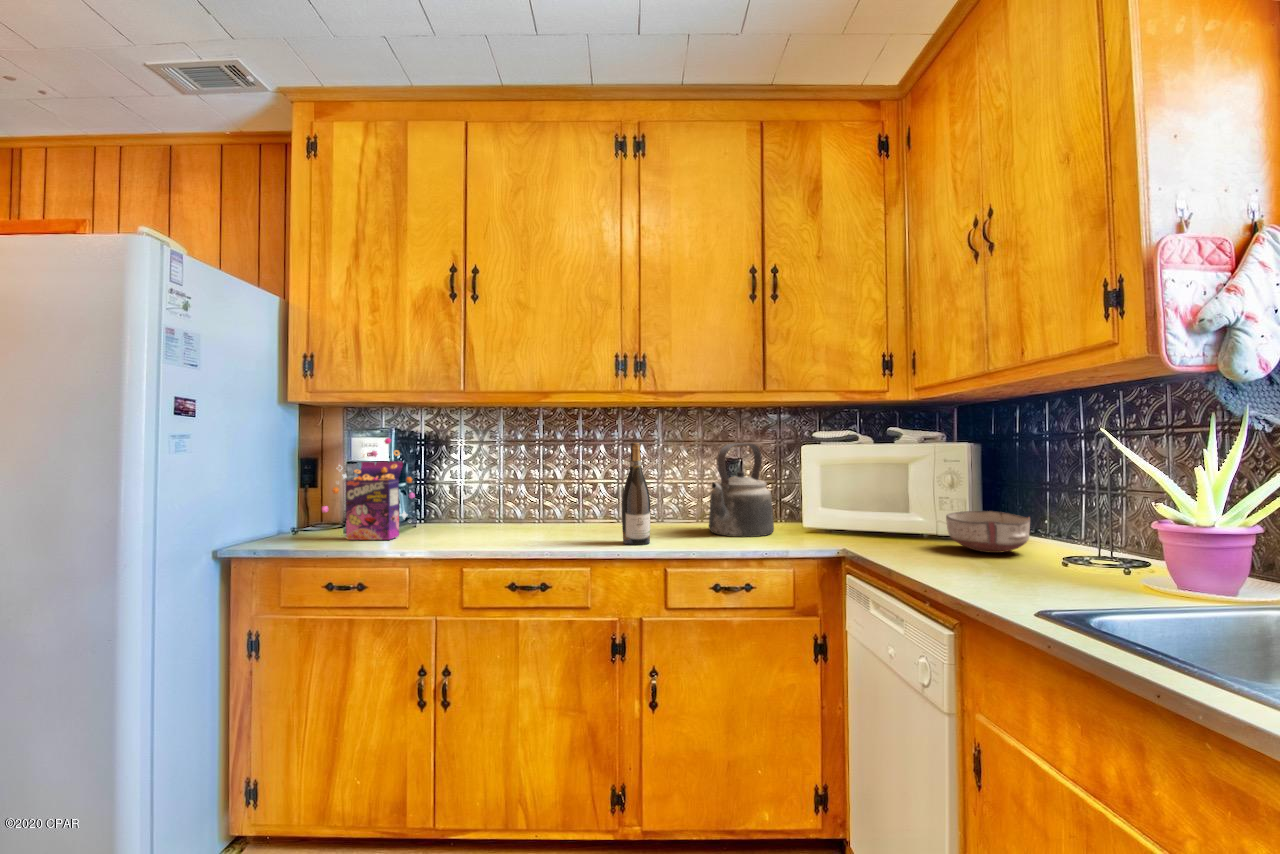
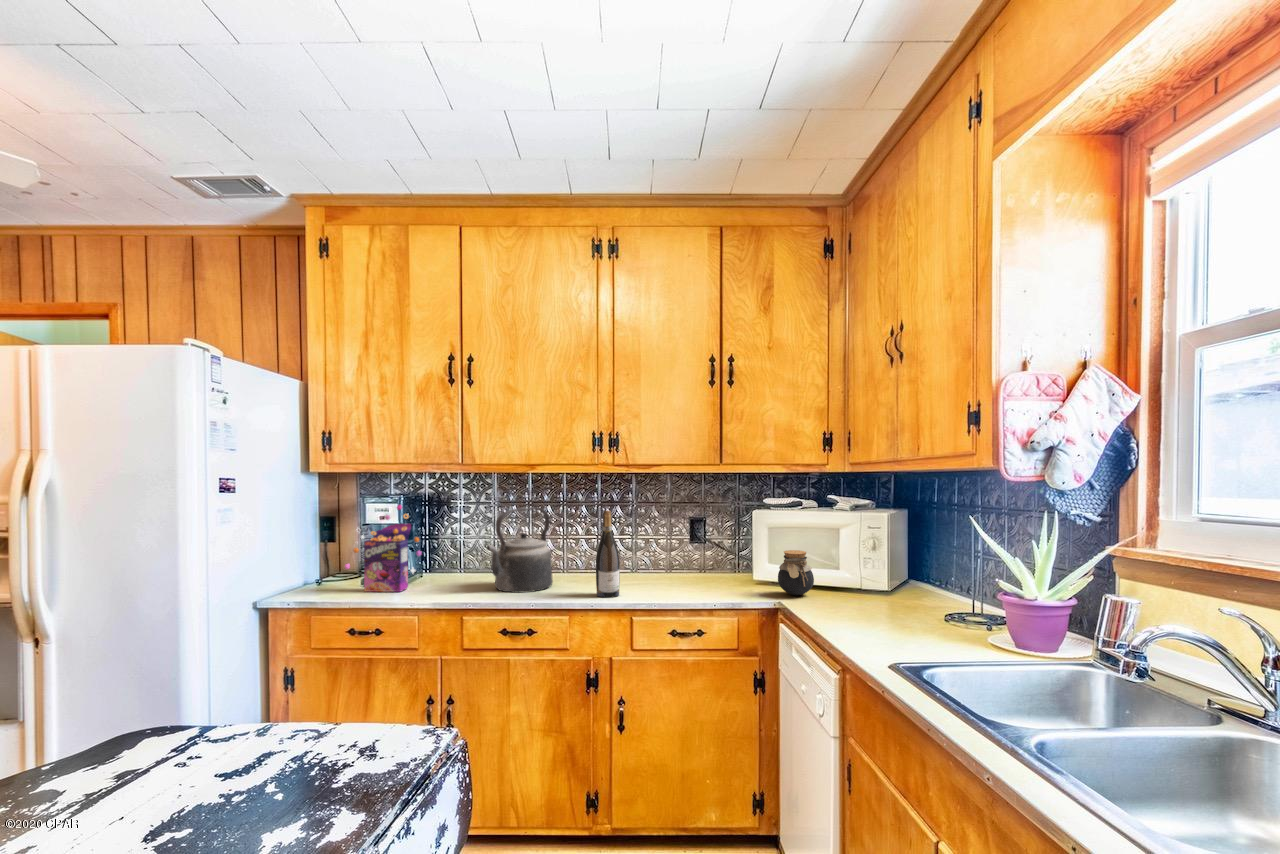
kettle: present [709,443,774,537] -> present [487,507,553,592]
jar: none [837,490,882,543] -> present [778,550,814,595]
ceramic bowl: present [946,511,1030,553] -> none [862,569,926,606]

